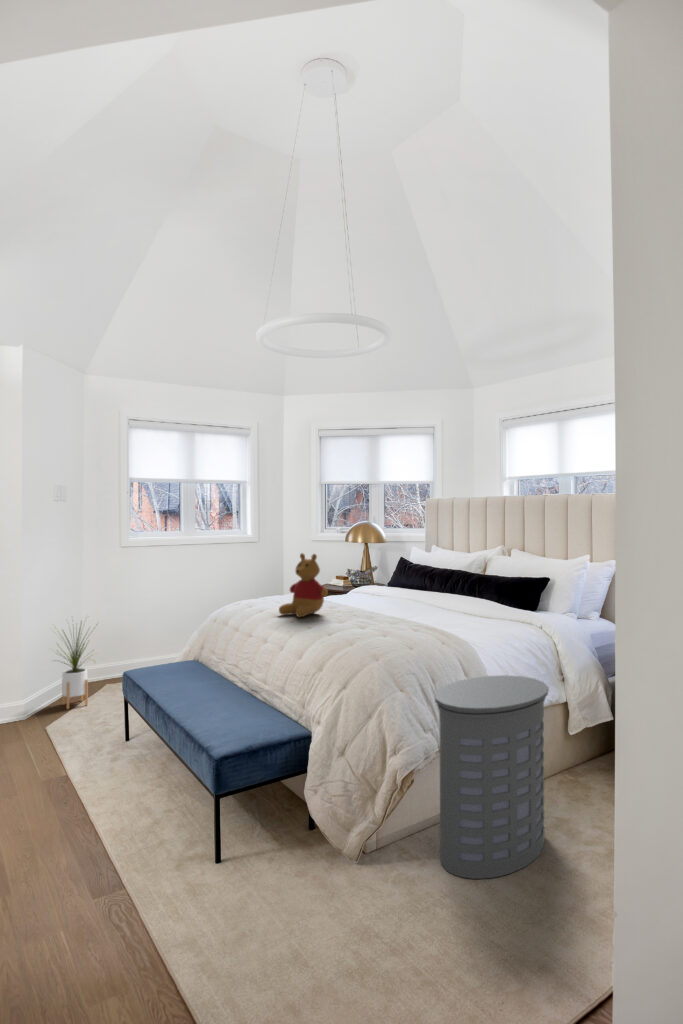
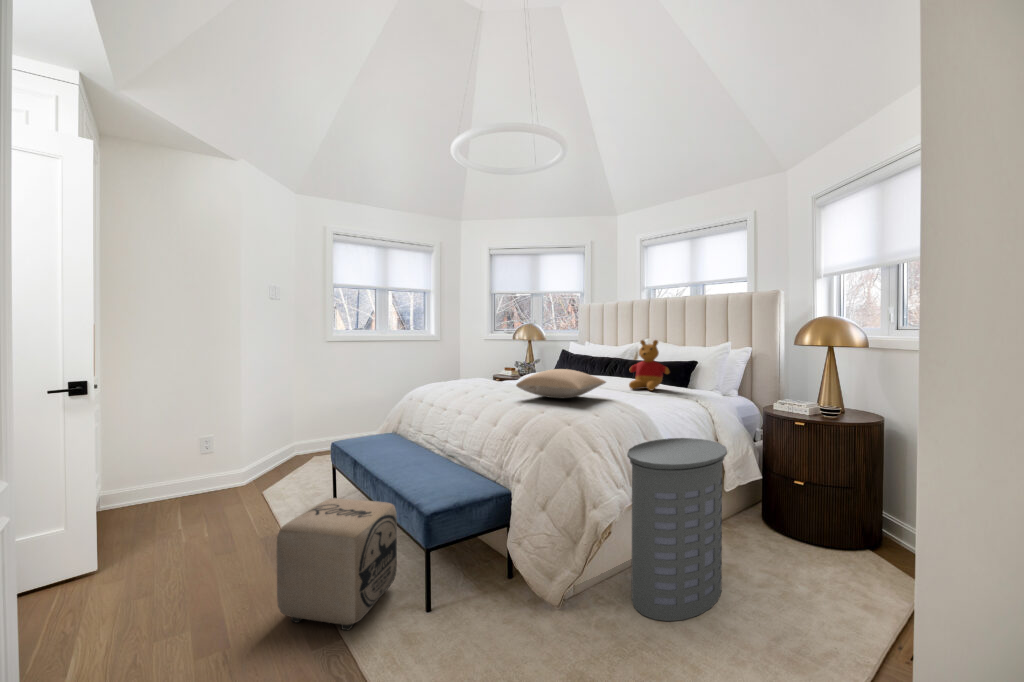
stuffed bear: present [279,553,328,617] -> present [629,340,669,390]
pillow: none [327,592,432,626] -> present [516,369,606,398]
house plant: present [58,622,95,709] -> none [263,396,310,478]
ottoman: none [61,738,188,879] -> present [277,498,397,630]

